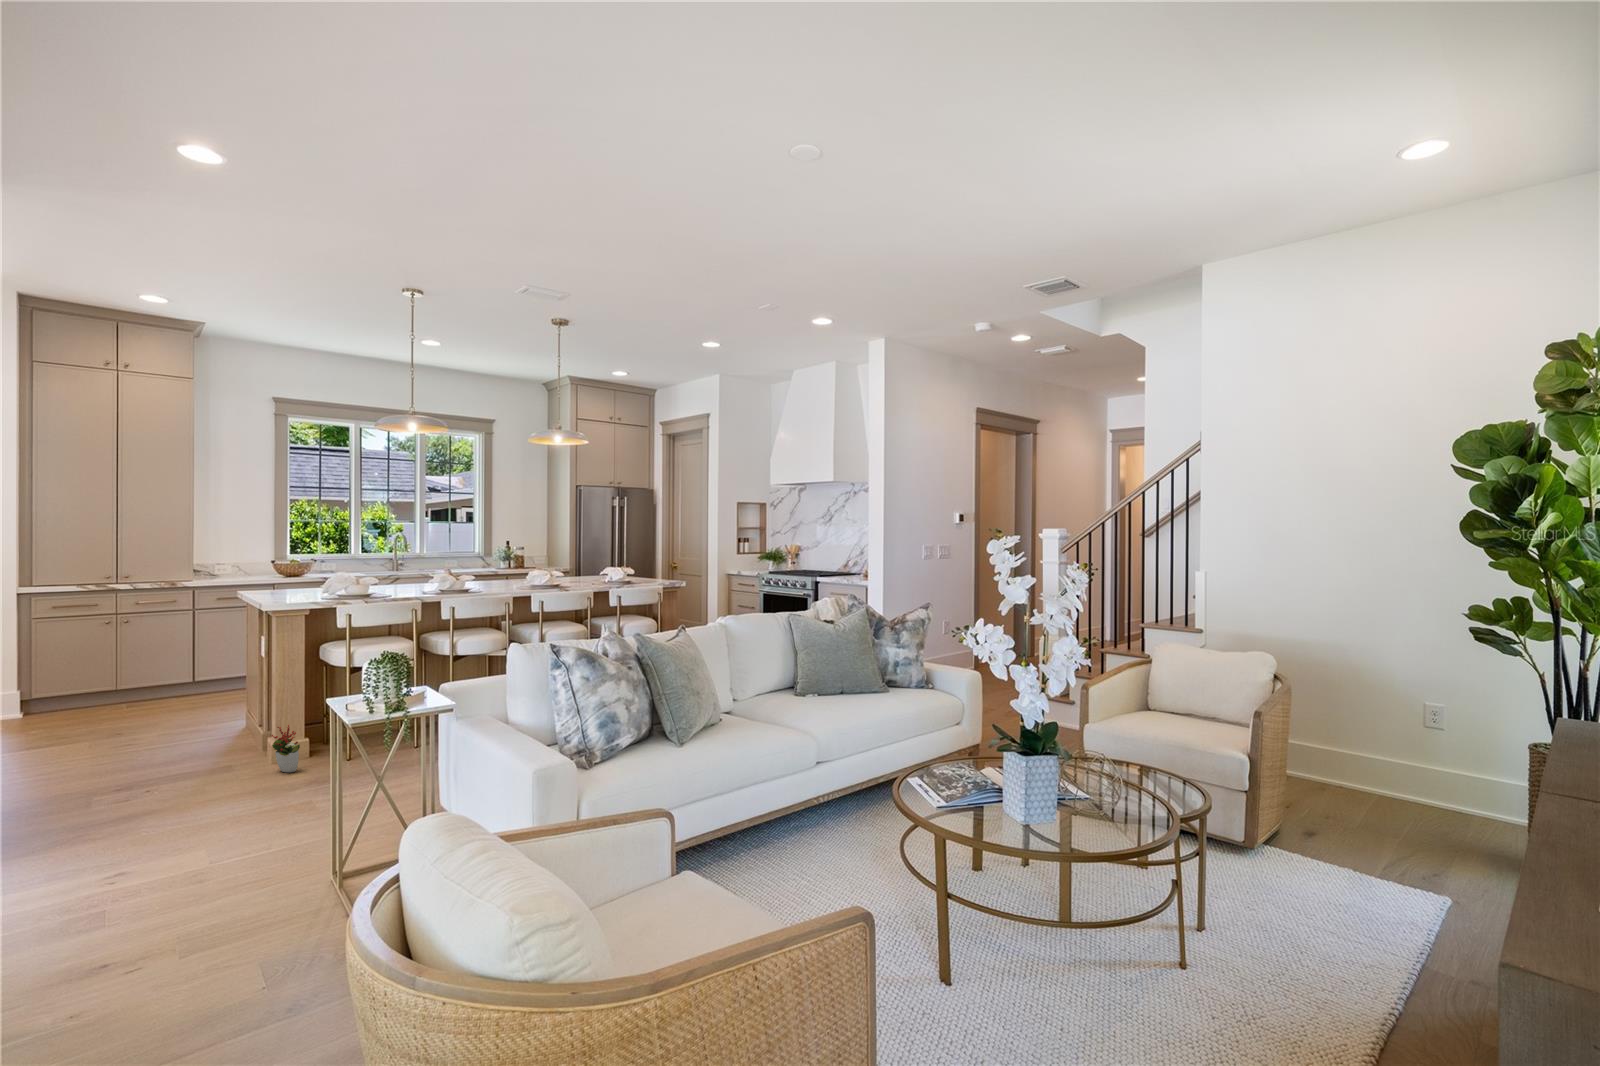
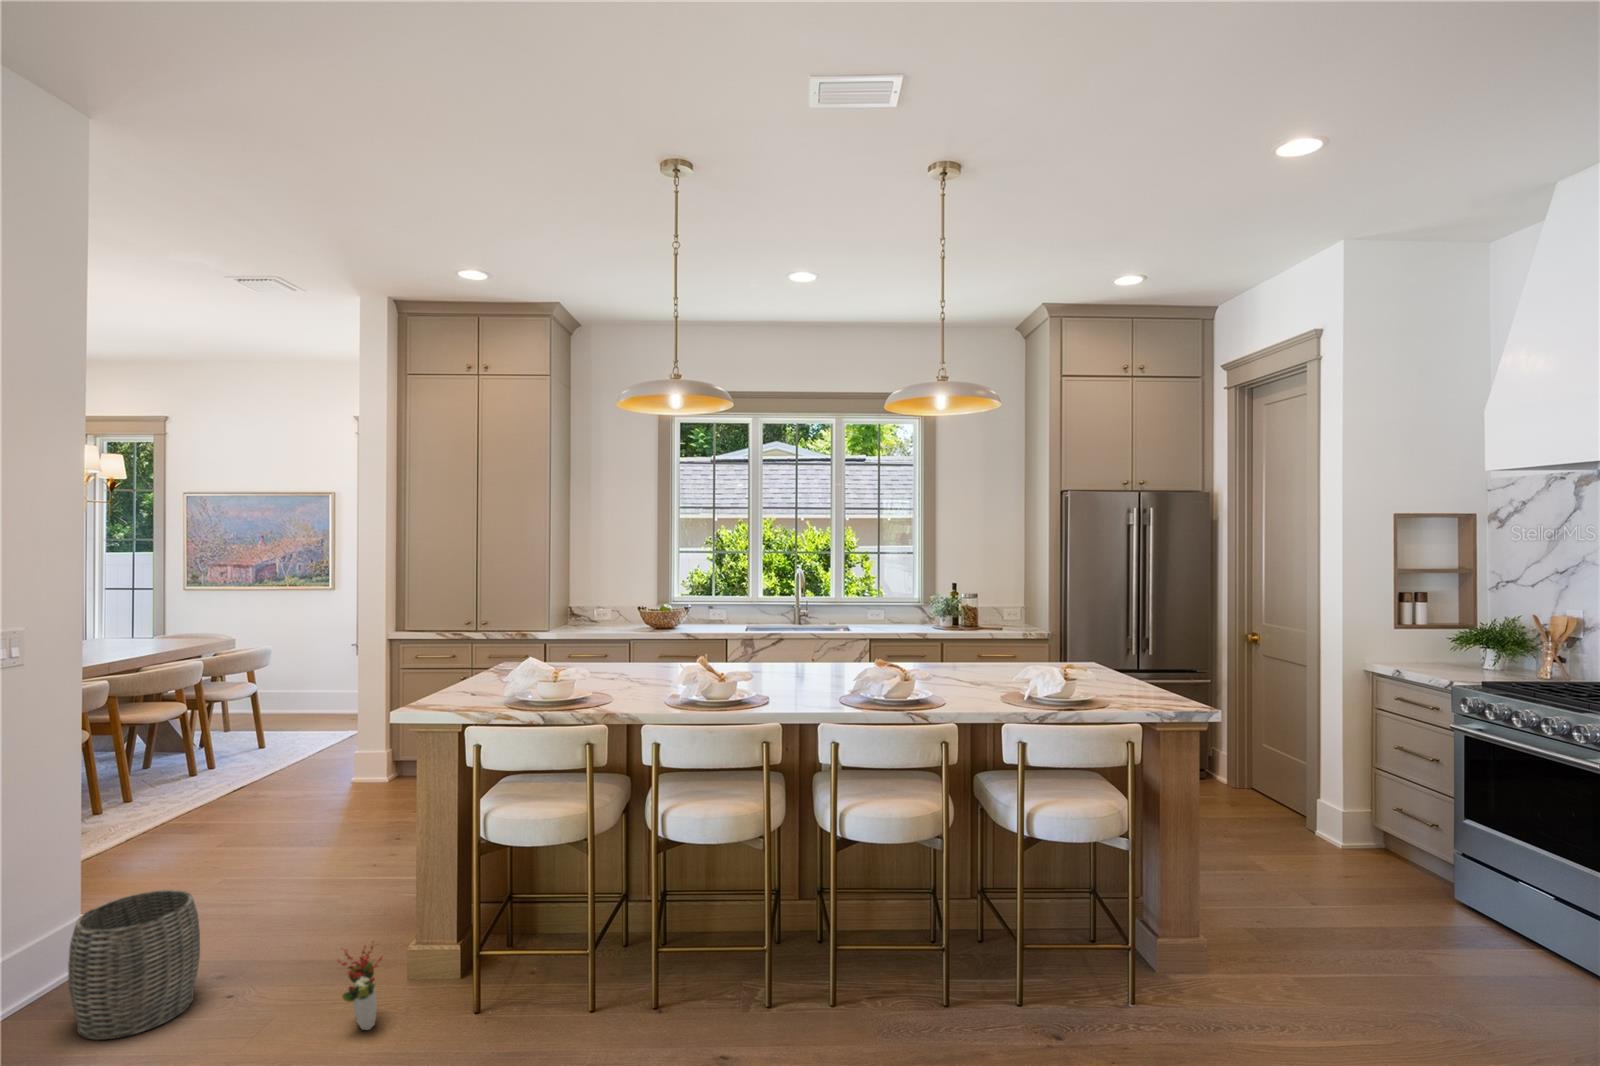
woven basket: none [47,725,142,813] -> present [68,890,200,1040]

